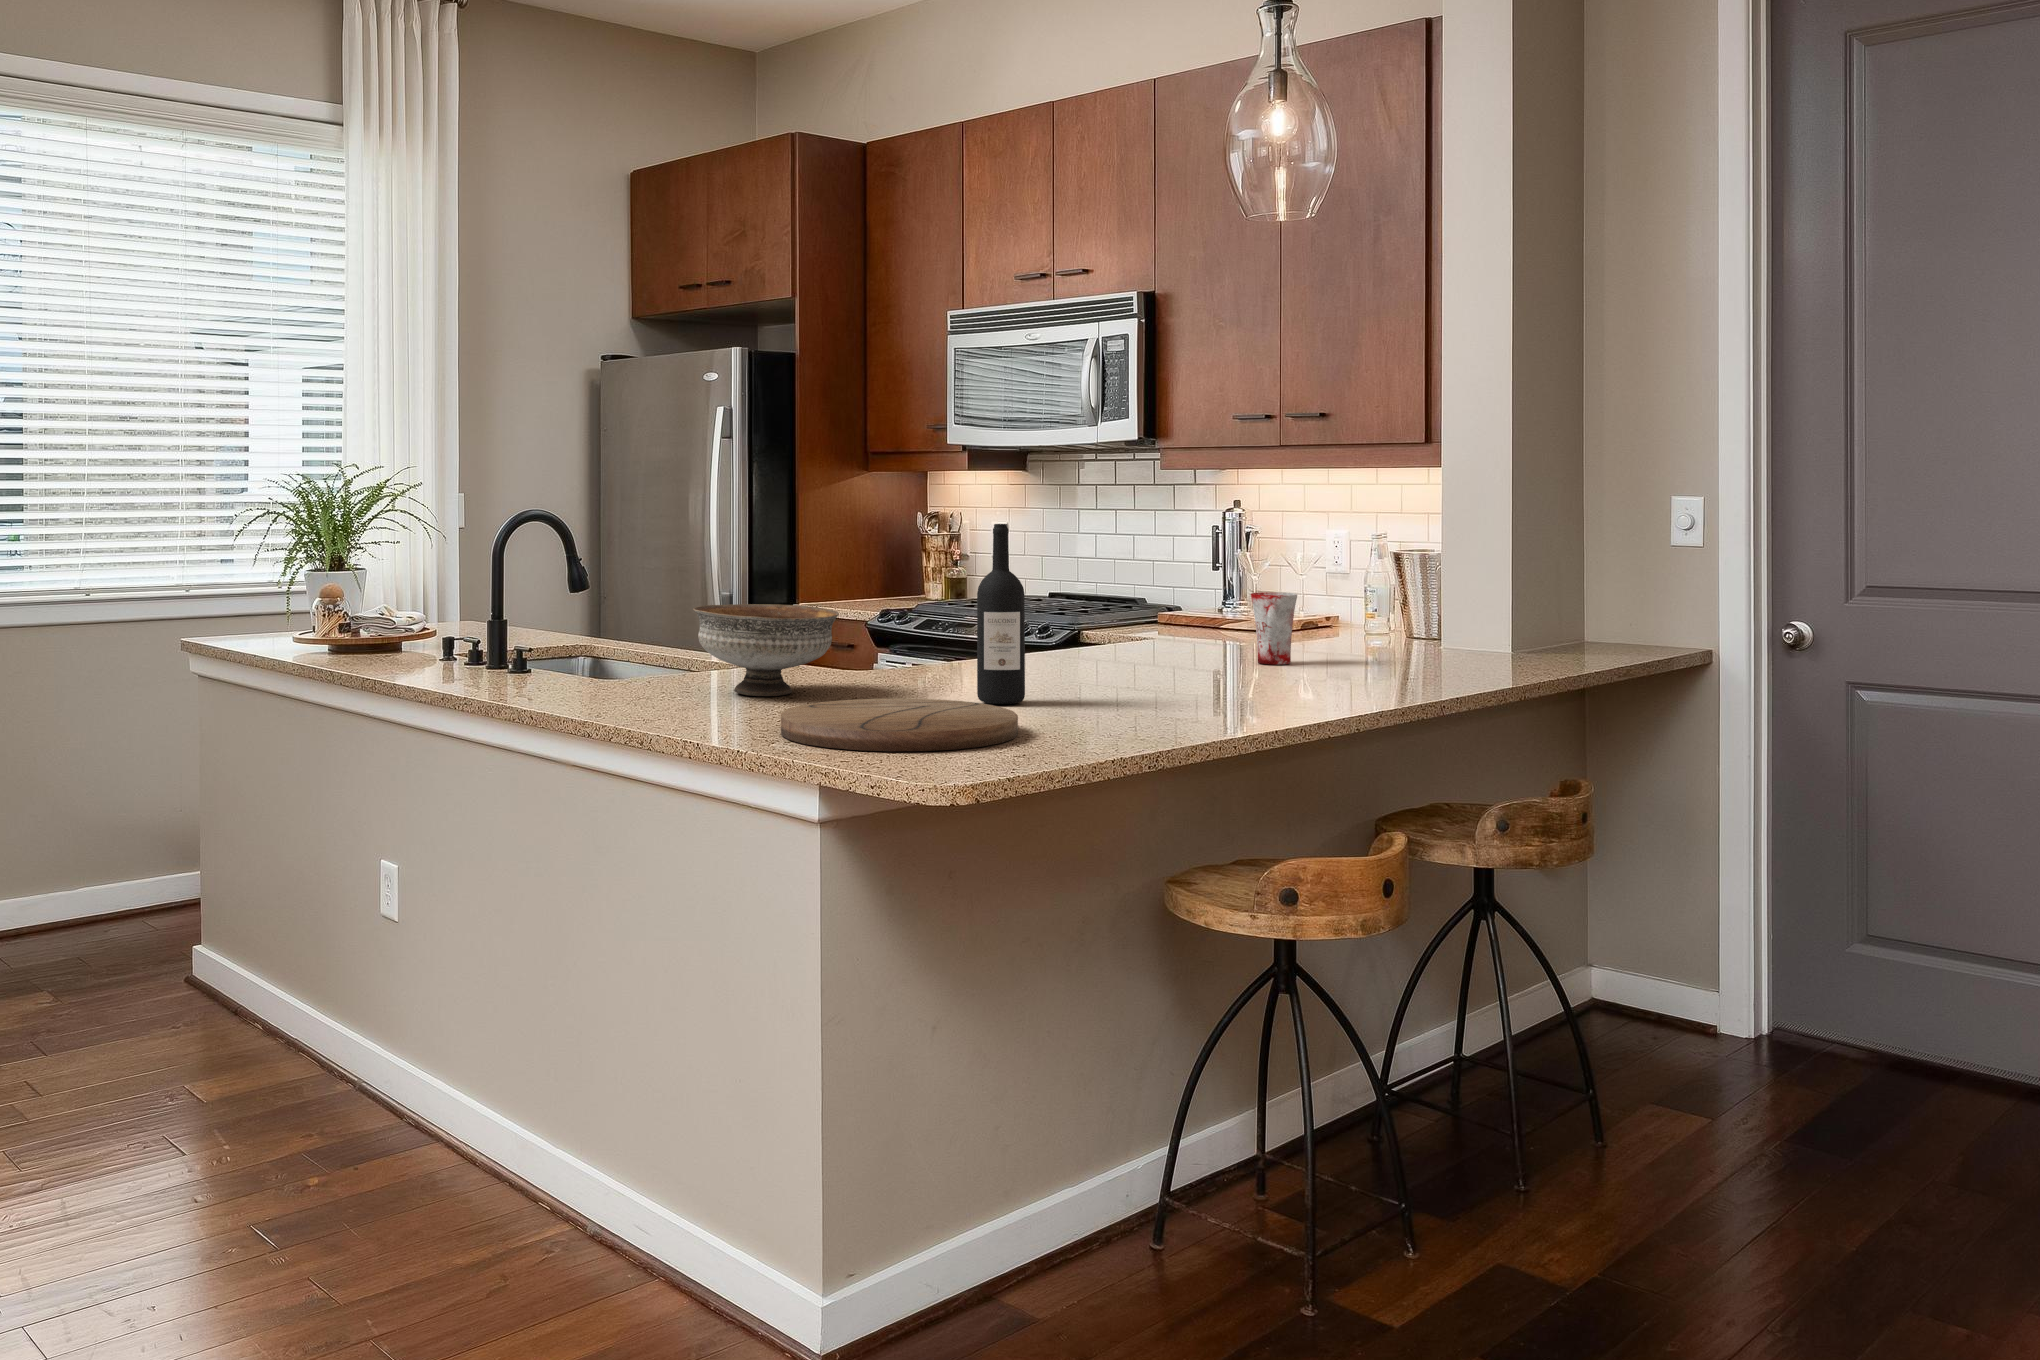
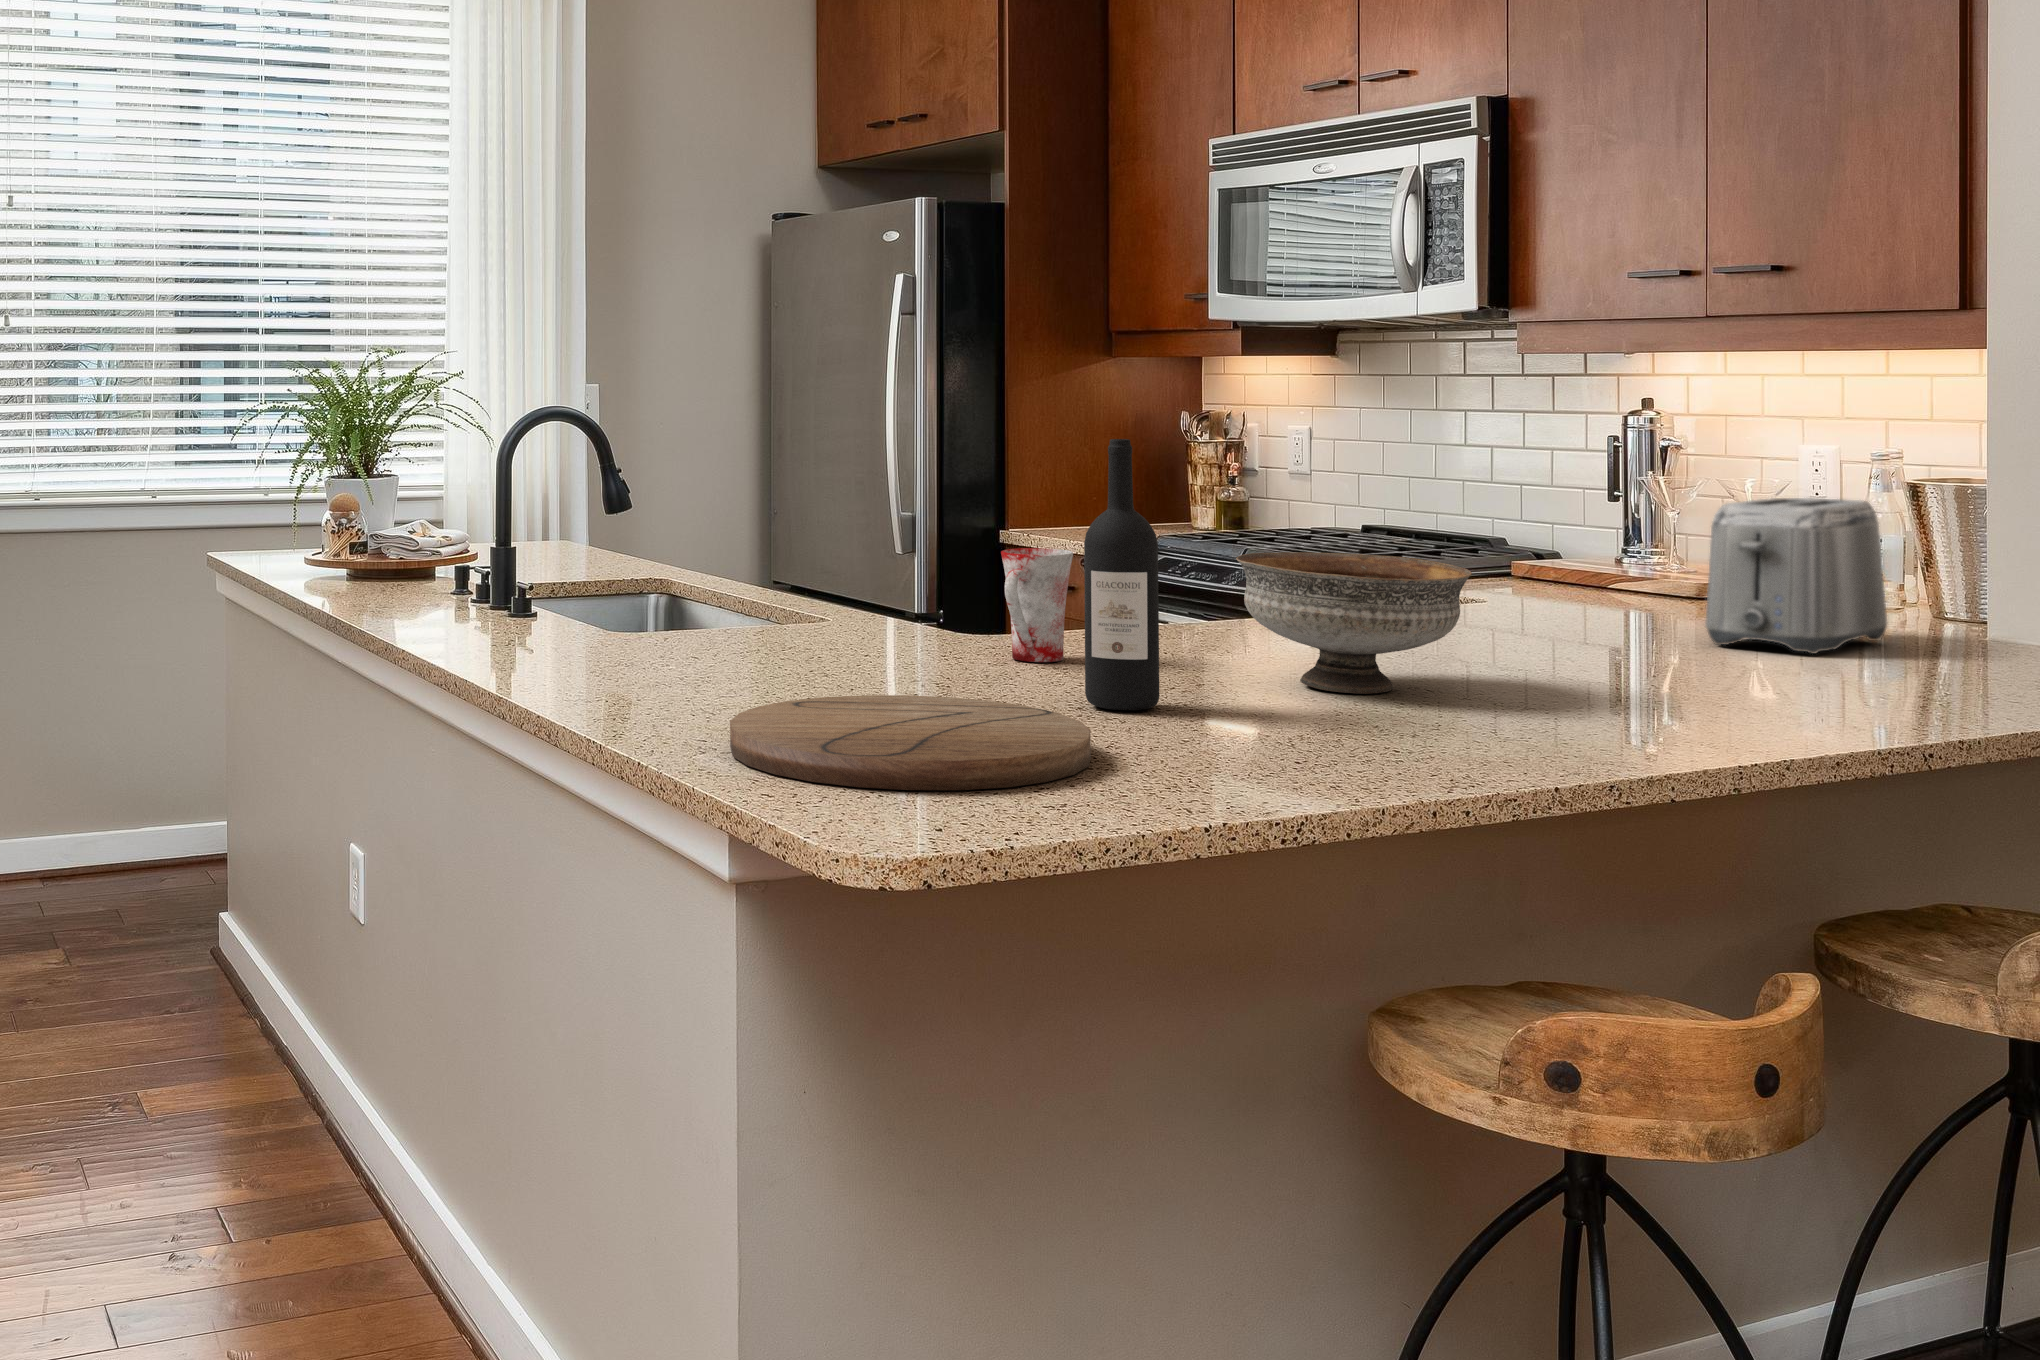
toaster: none [1304,562,1401,658] -> present [1705,498,1887,654]
mug: present [1251,592,1297,665] -> present [1001,548,1073,662]
bowl: present [694,604,839,696] -> present [1236,552,1472,694]

